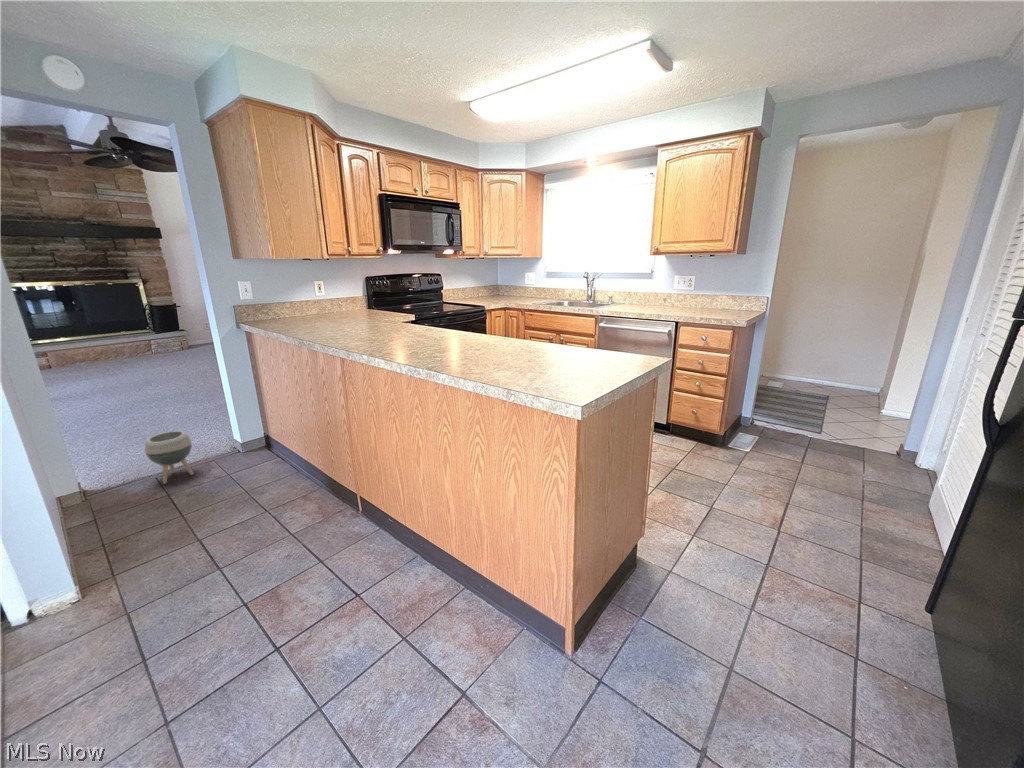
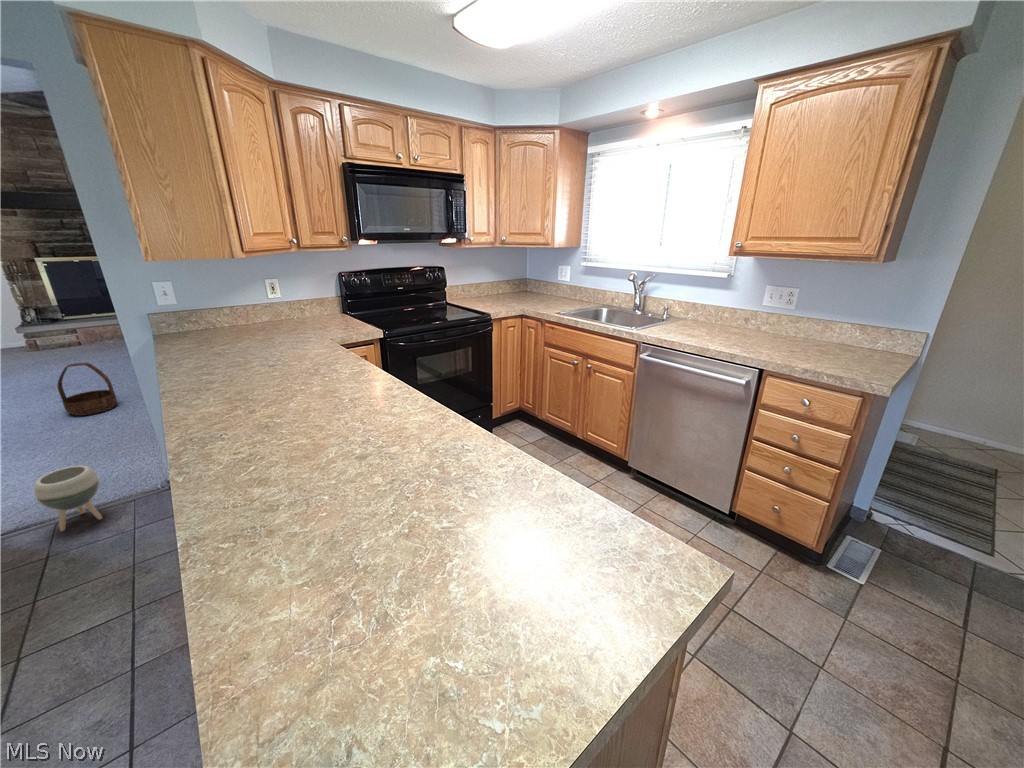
basket: none [80,370,133,419] -> present [58,363,117,416]

